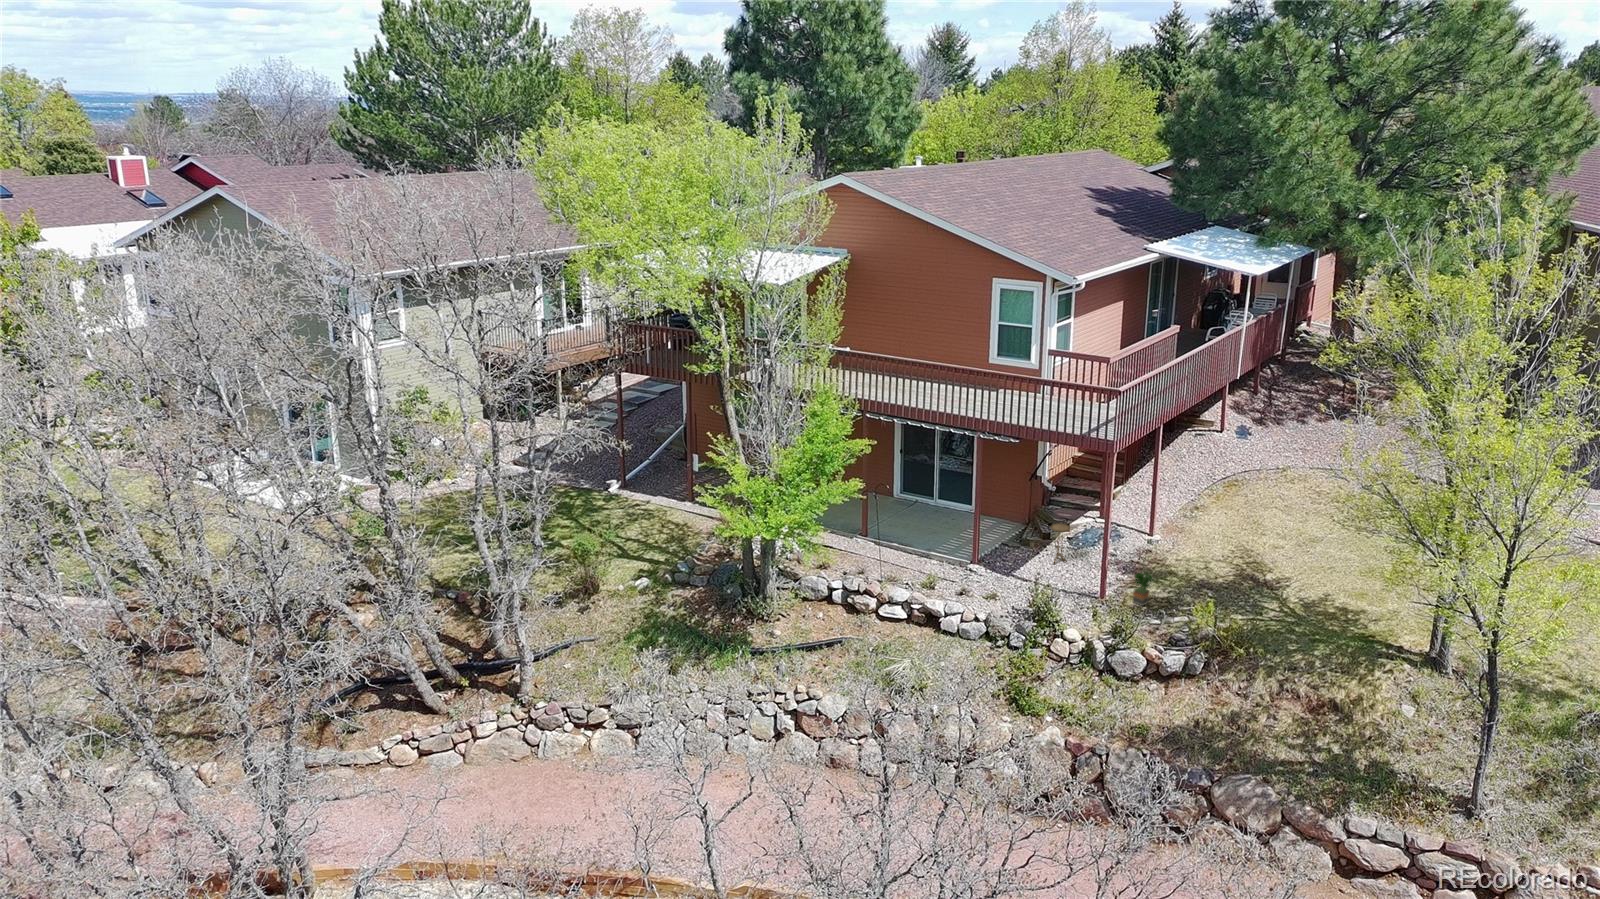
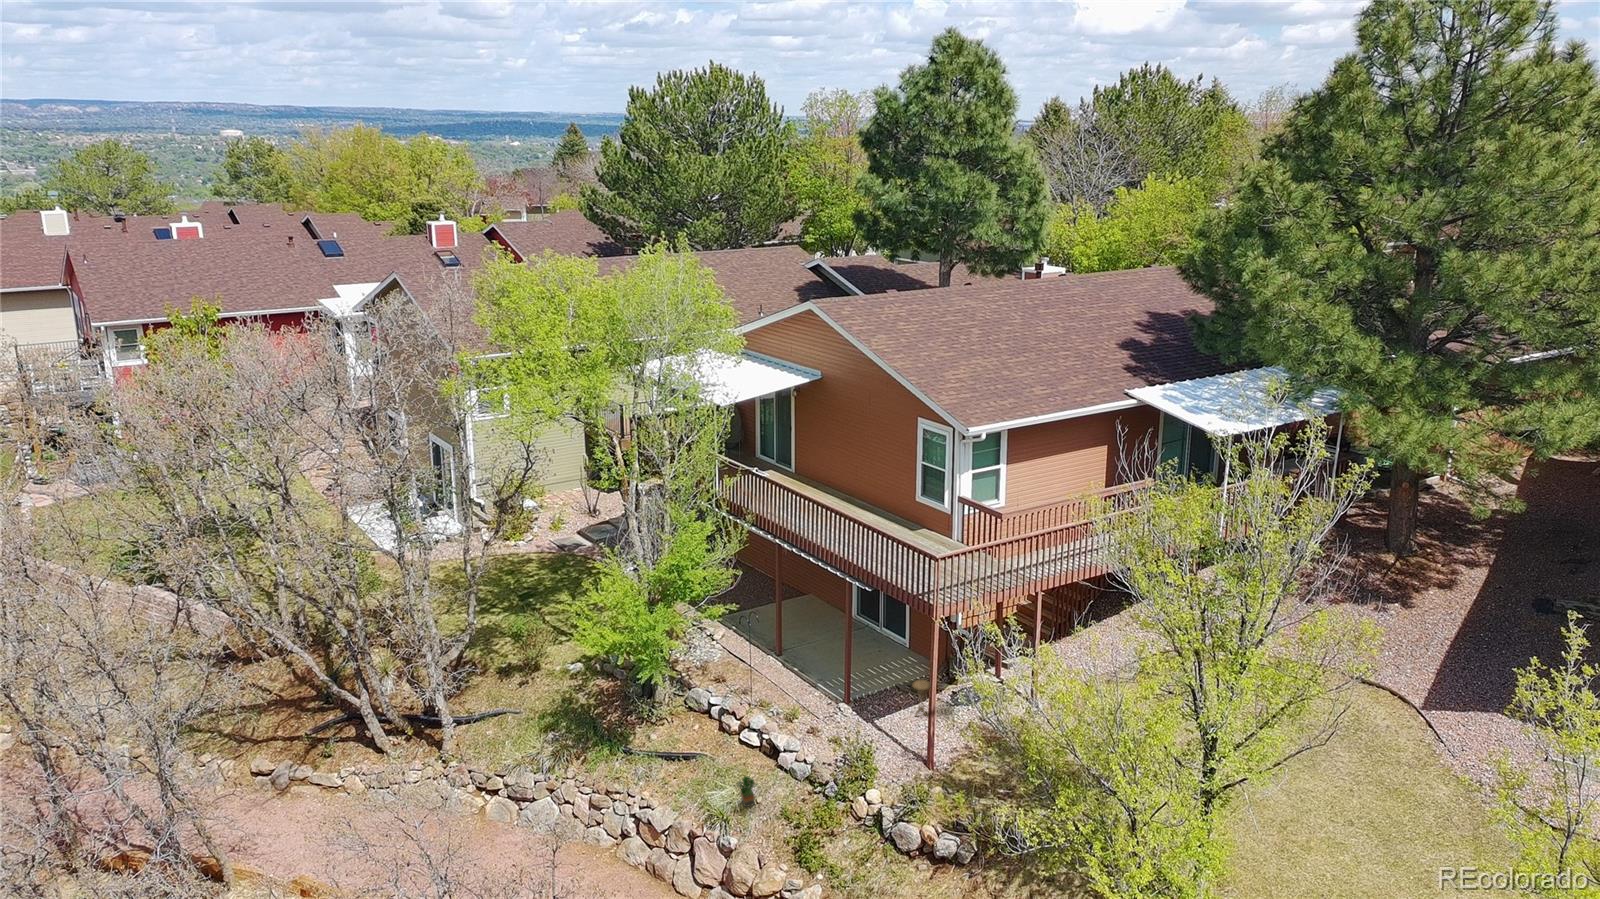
potted tree: present [1133,573,1153,606] -> present [737,776,756,807]

